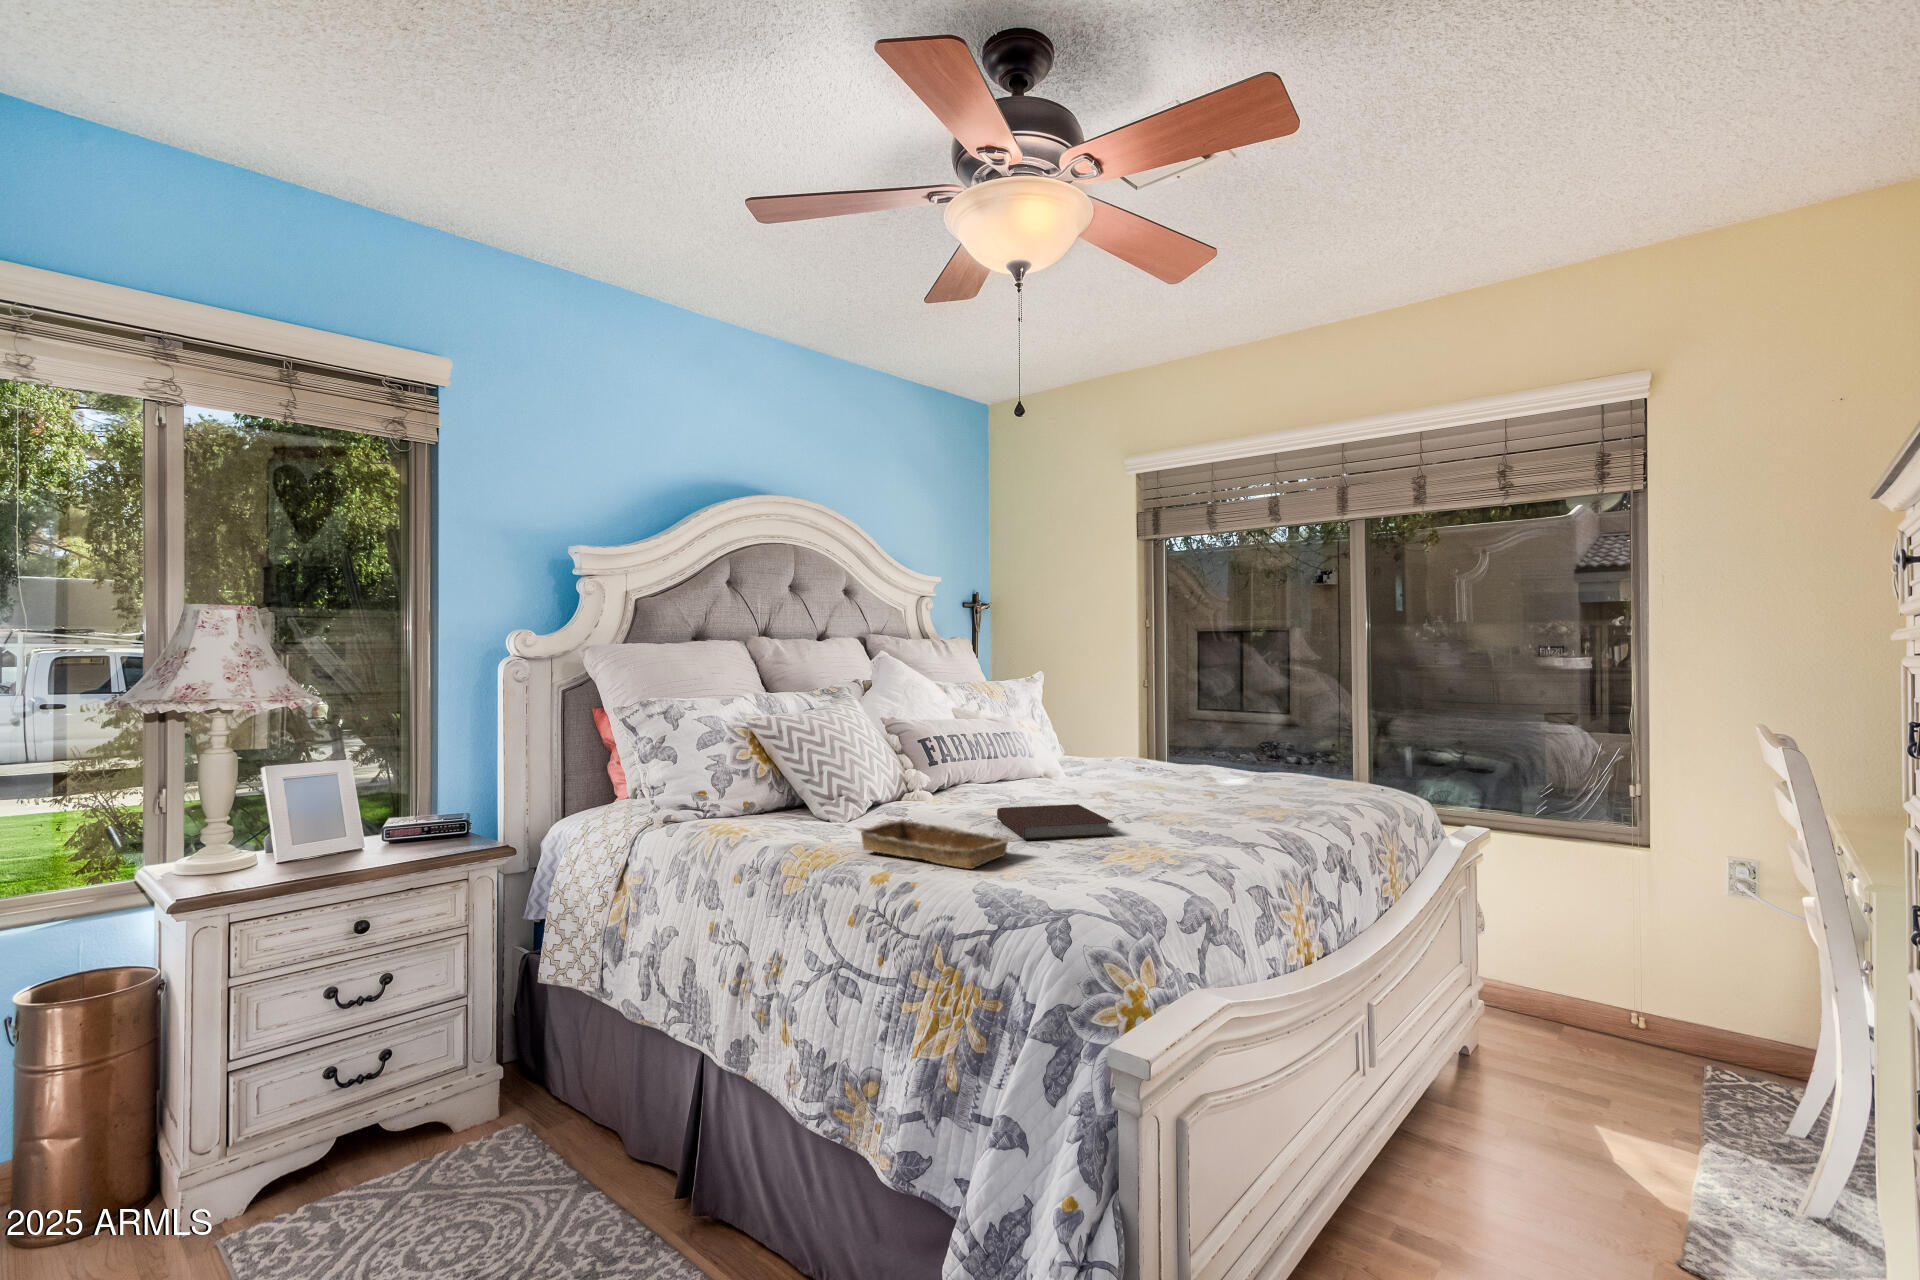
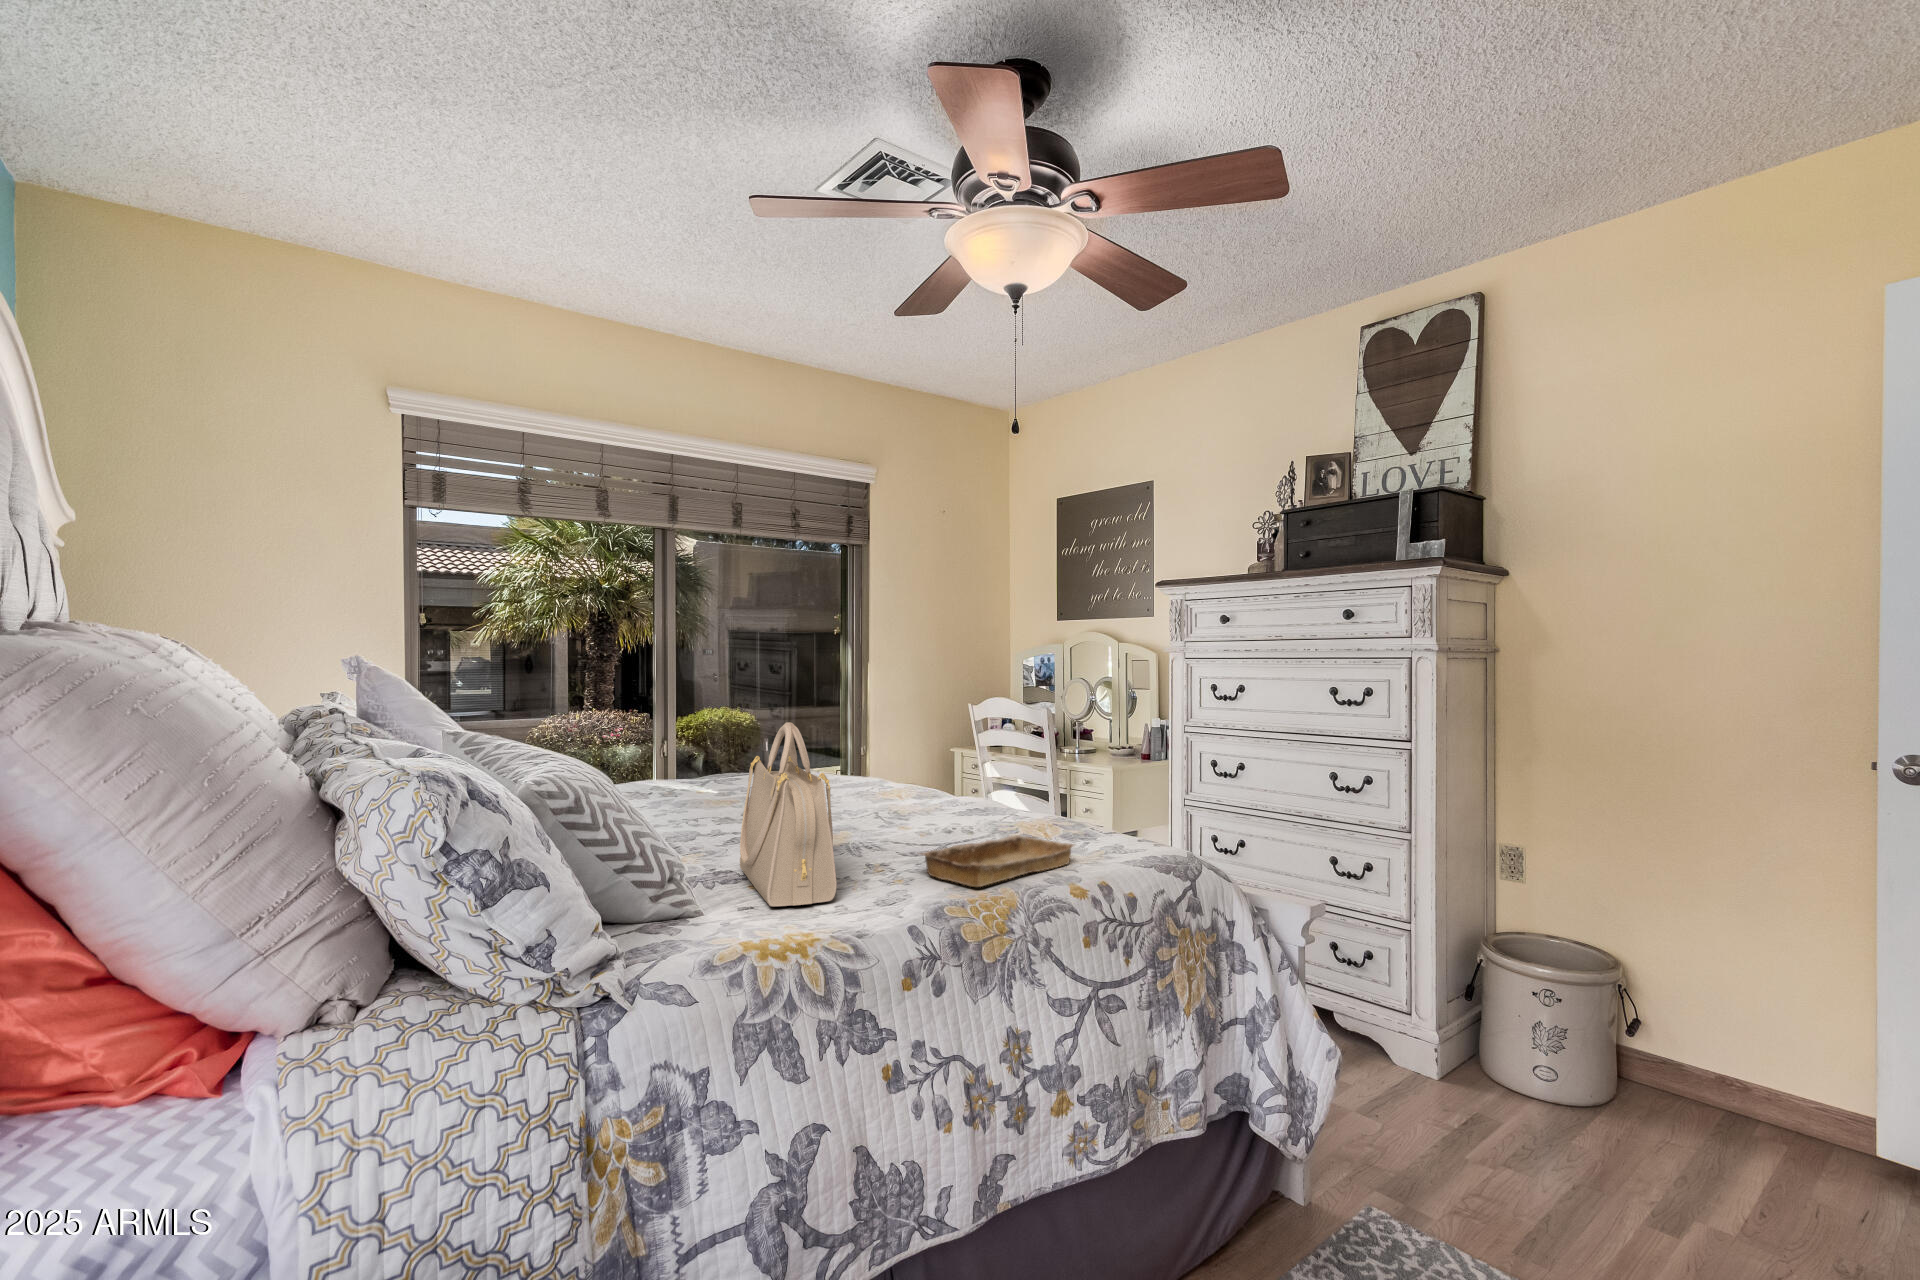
handbag: none [807,700,924,830] -> present [740,722,837,907]
notebook: present [997,804,1114,840] -> none [833,813,947,844]

